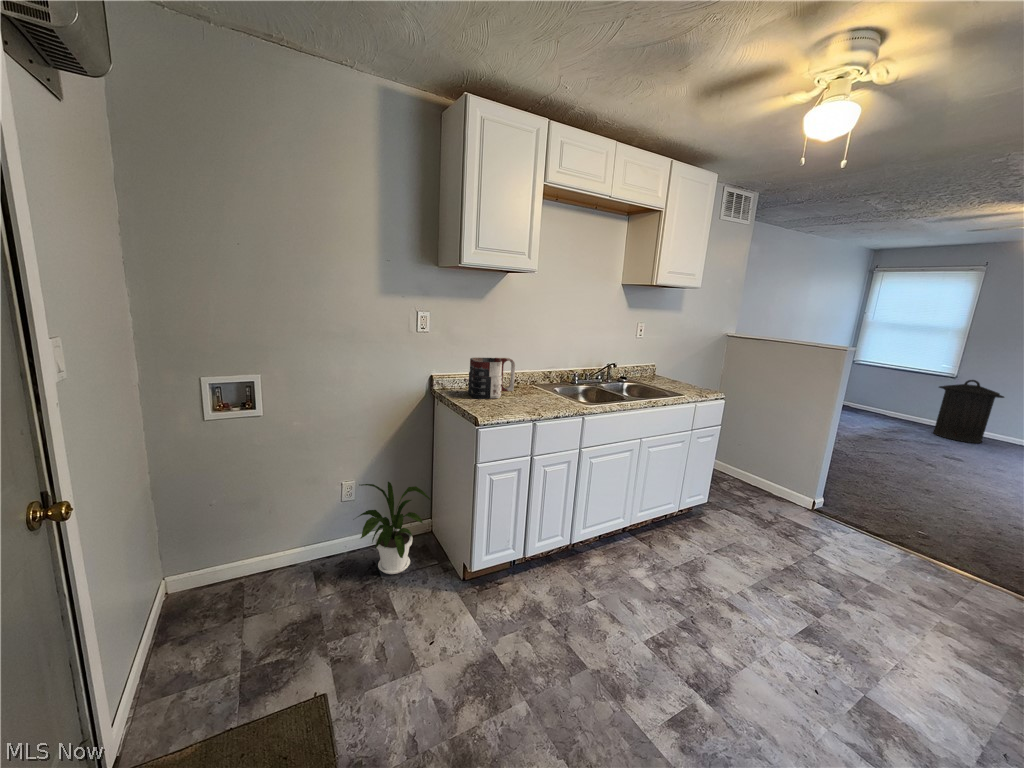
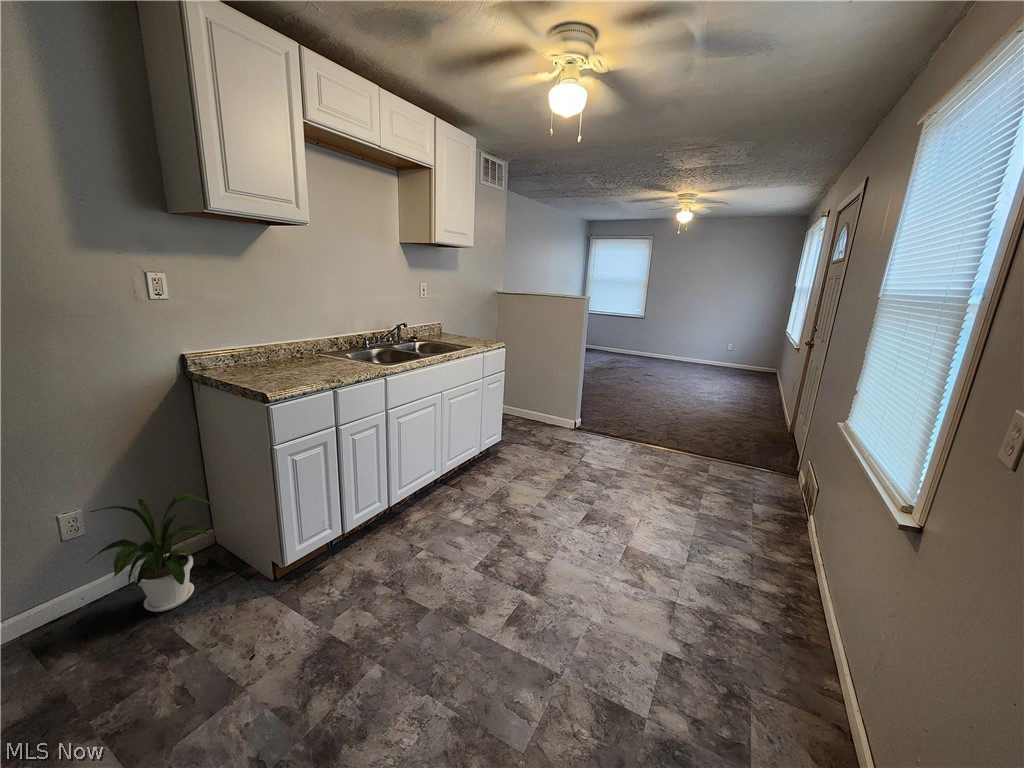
mug: present [468,358,515,399] -> none [236,324,300,374]
trash can: present [933,380,1004,443] -> none [636,319,671,364]

